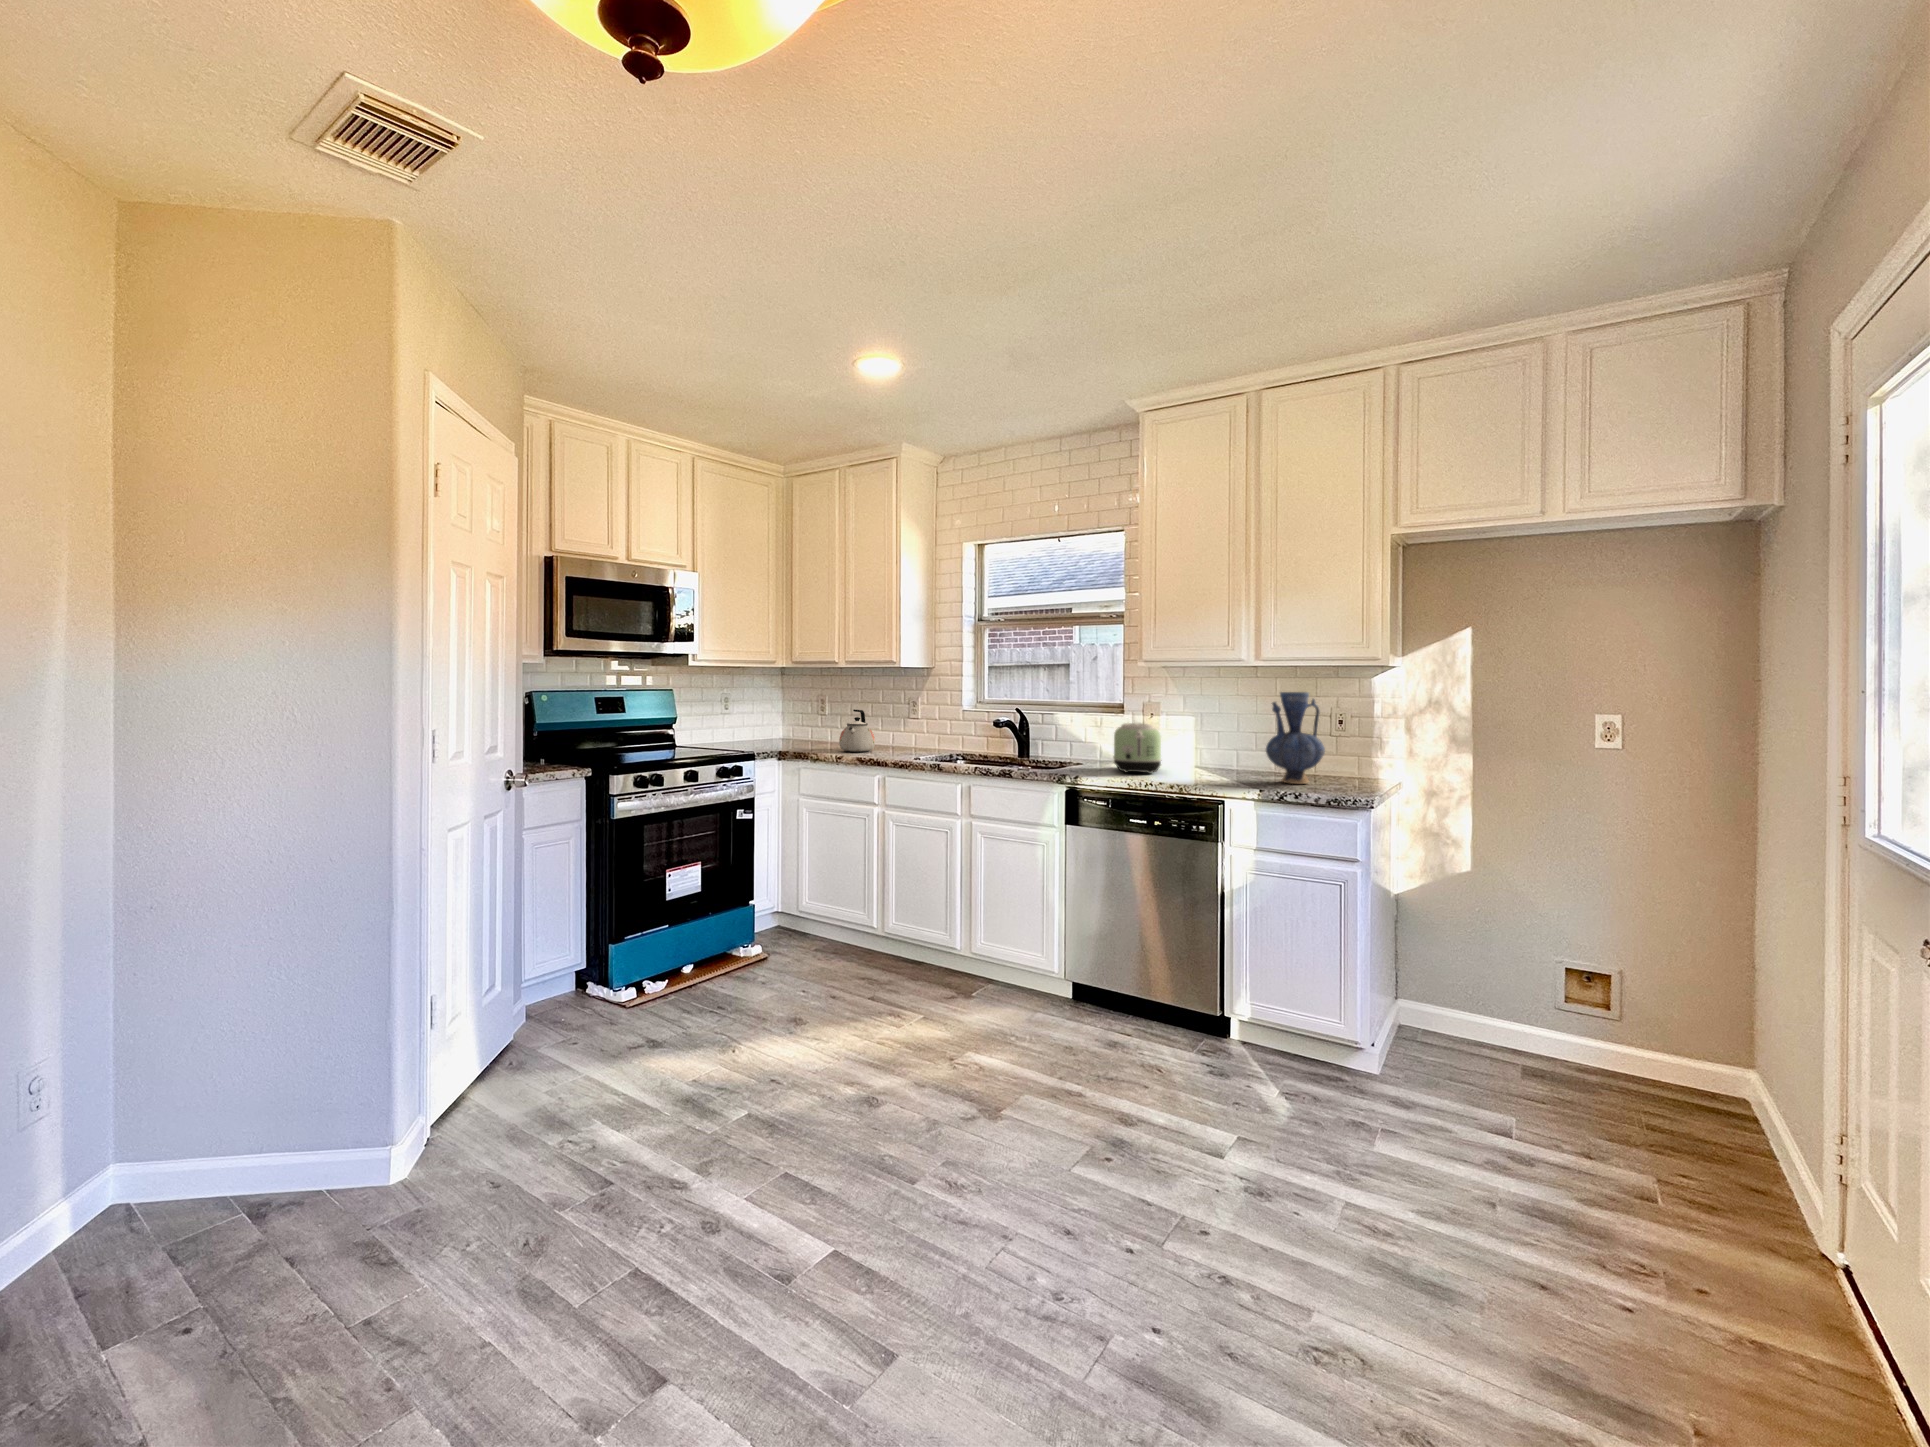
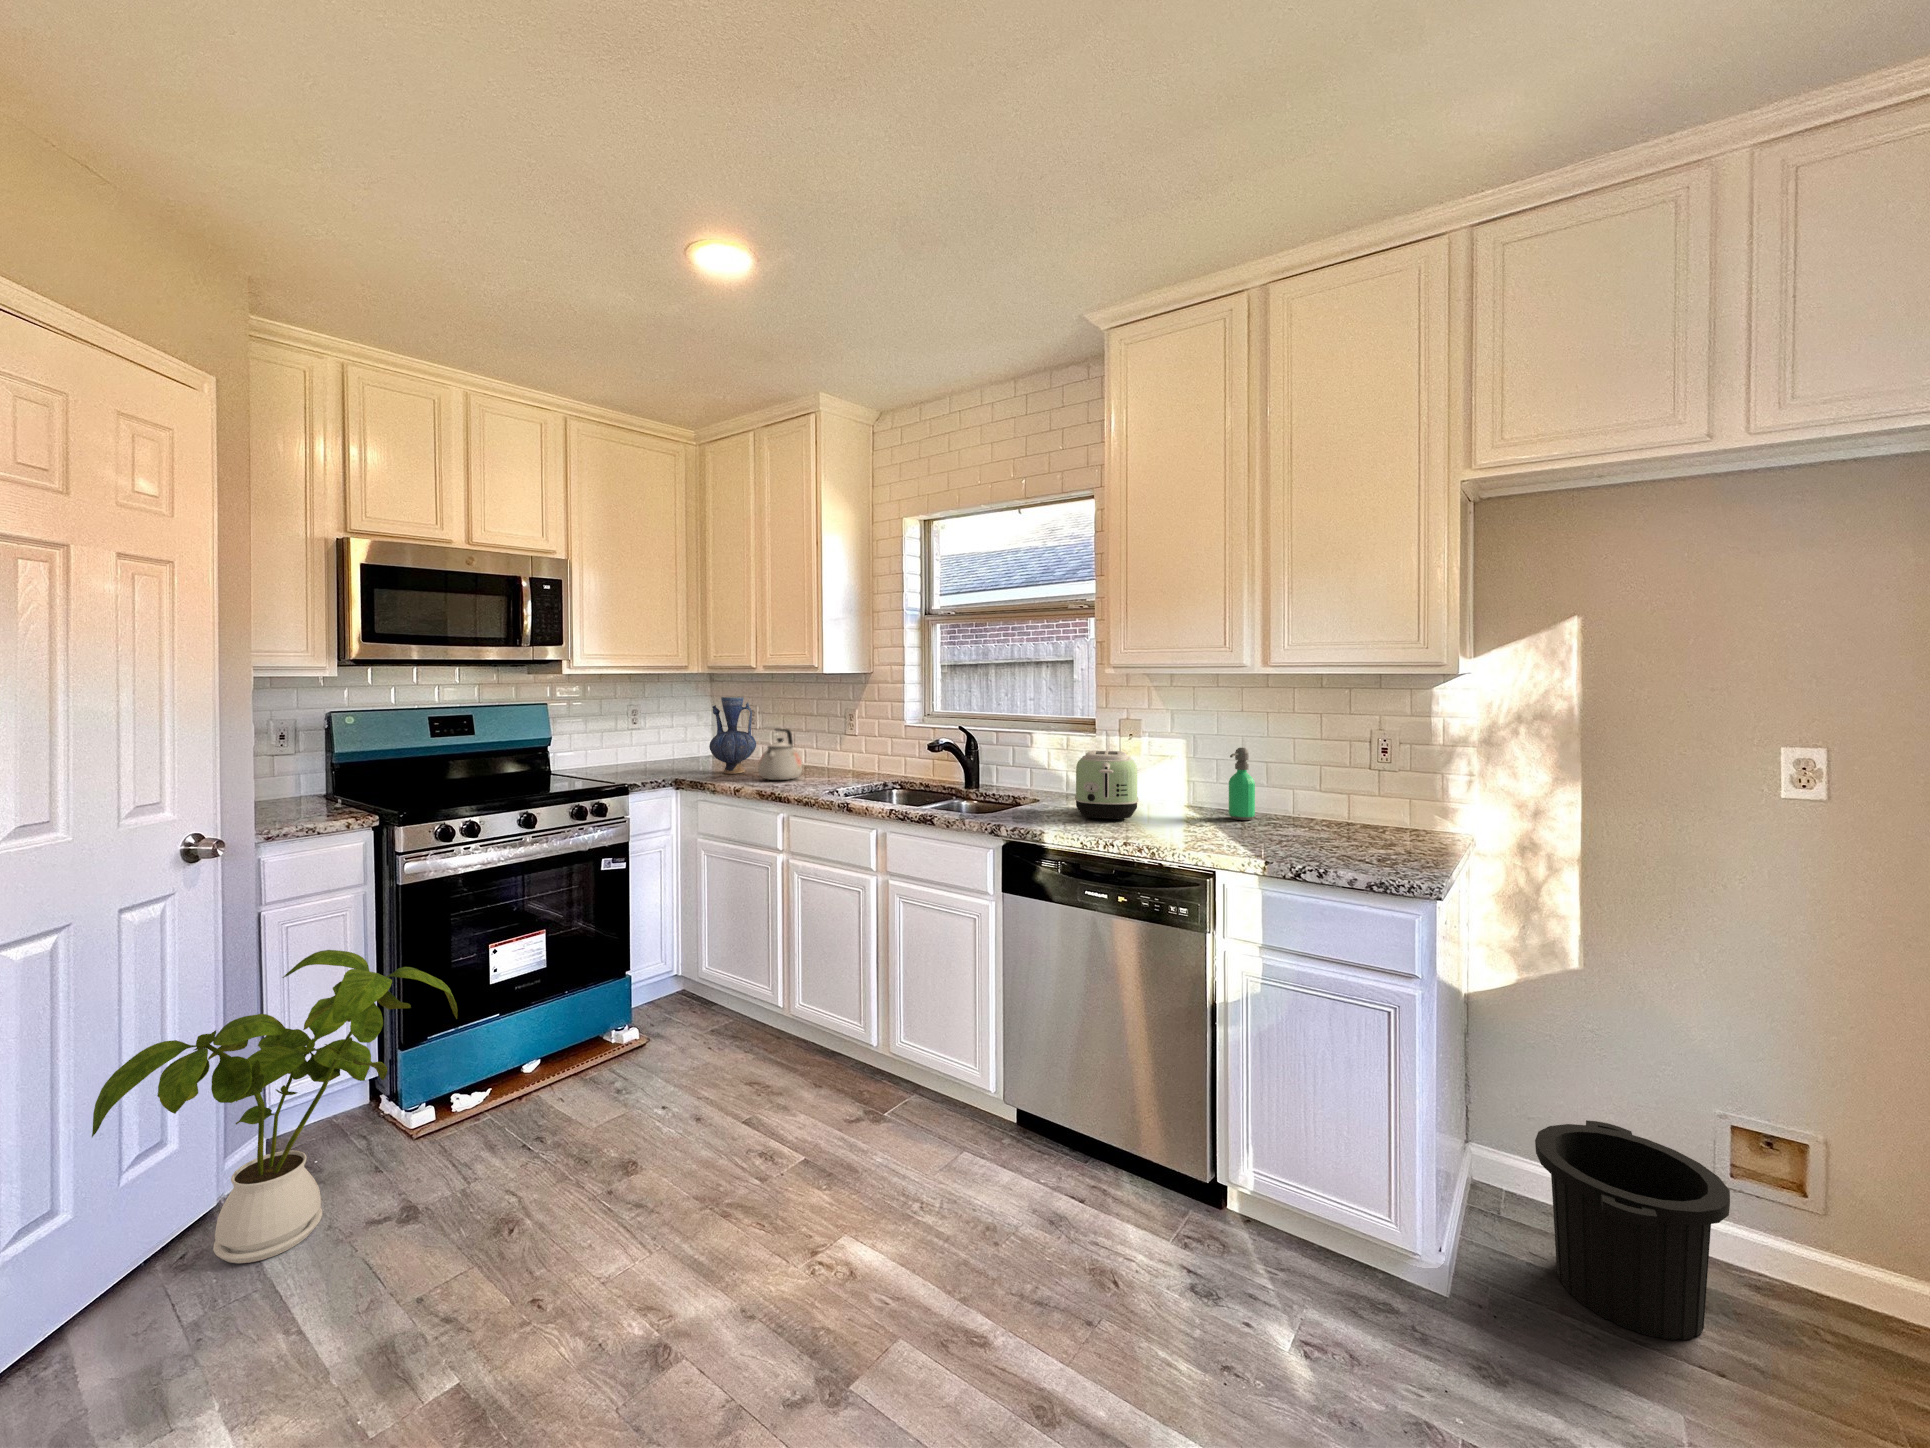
vase: present [1266,692,1325,784] -> present [709,697,756,774]
soap dispenser: none [1229,720,1248,773] -> present [1229,748,1255,820]
house plant: none [487,855,691,1068] -> present [92,950,457,1263]
trash can: none [1436,968,1553,1088] -> present [1535,1120,1730,1340]

